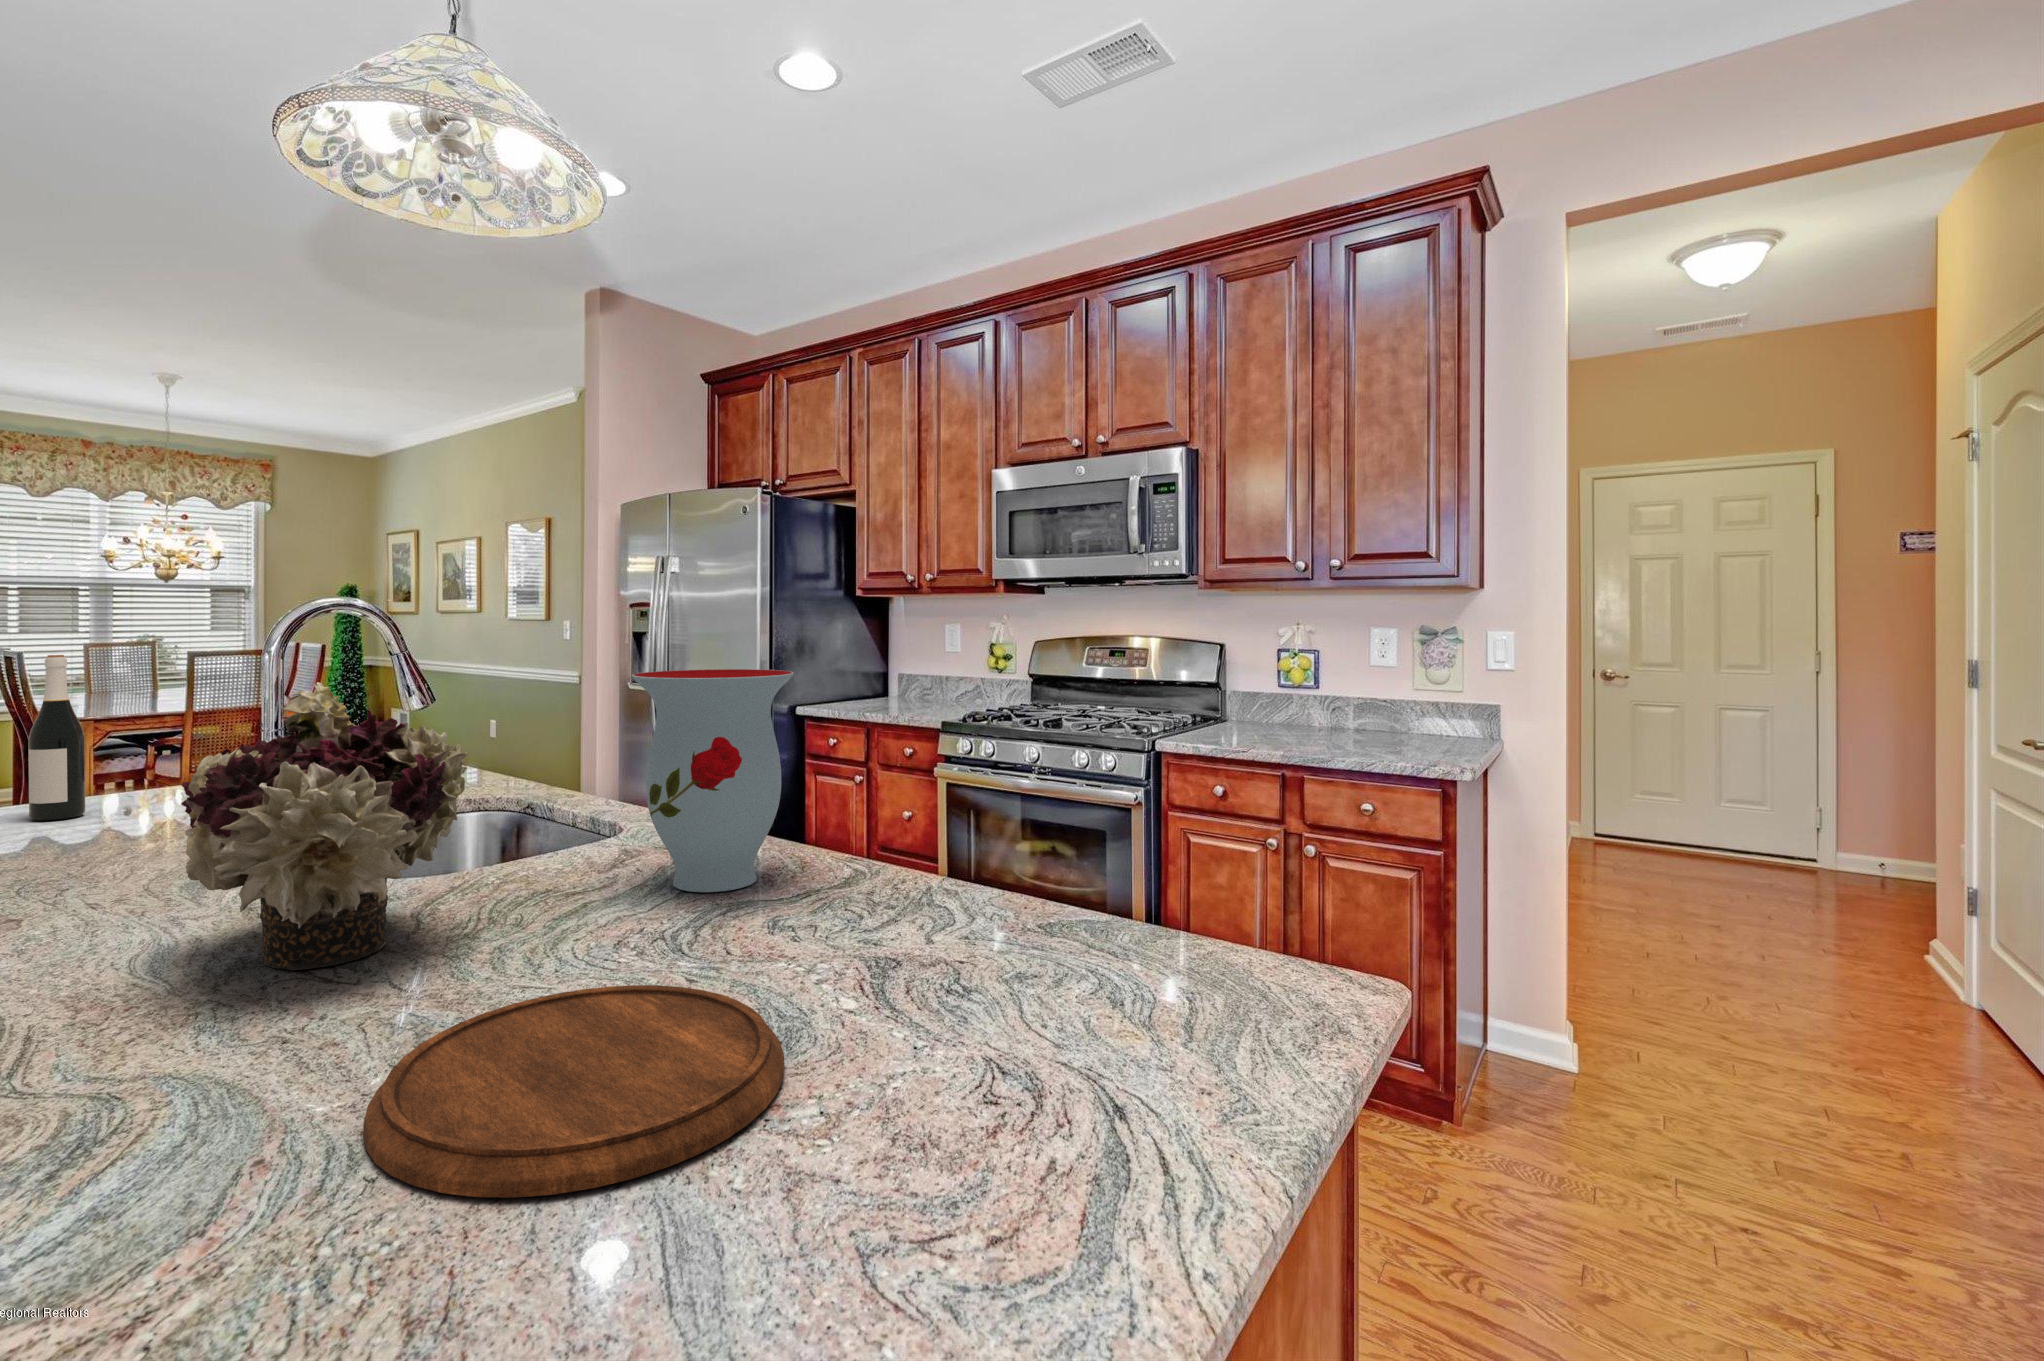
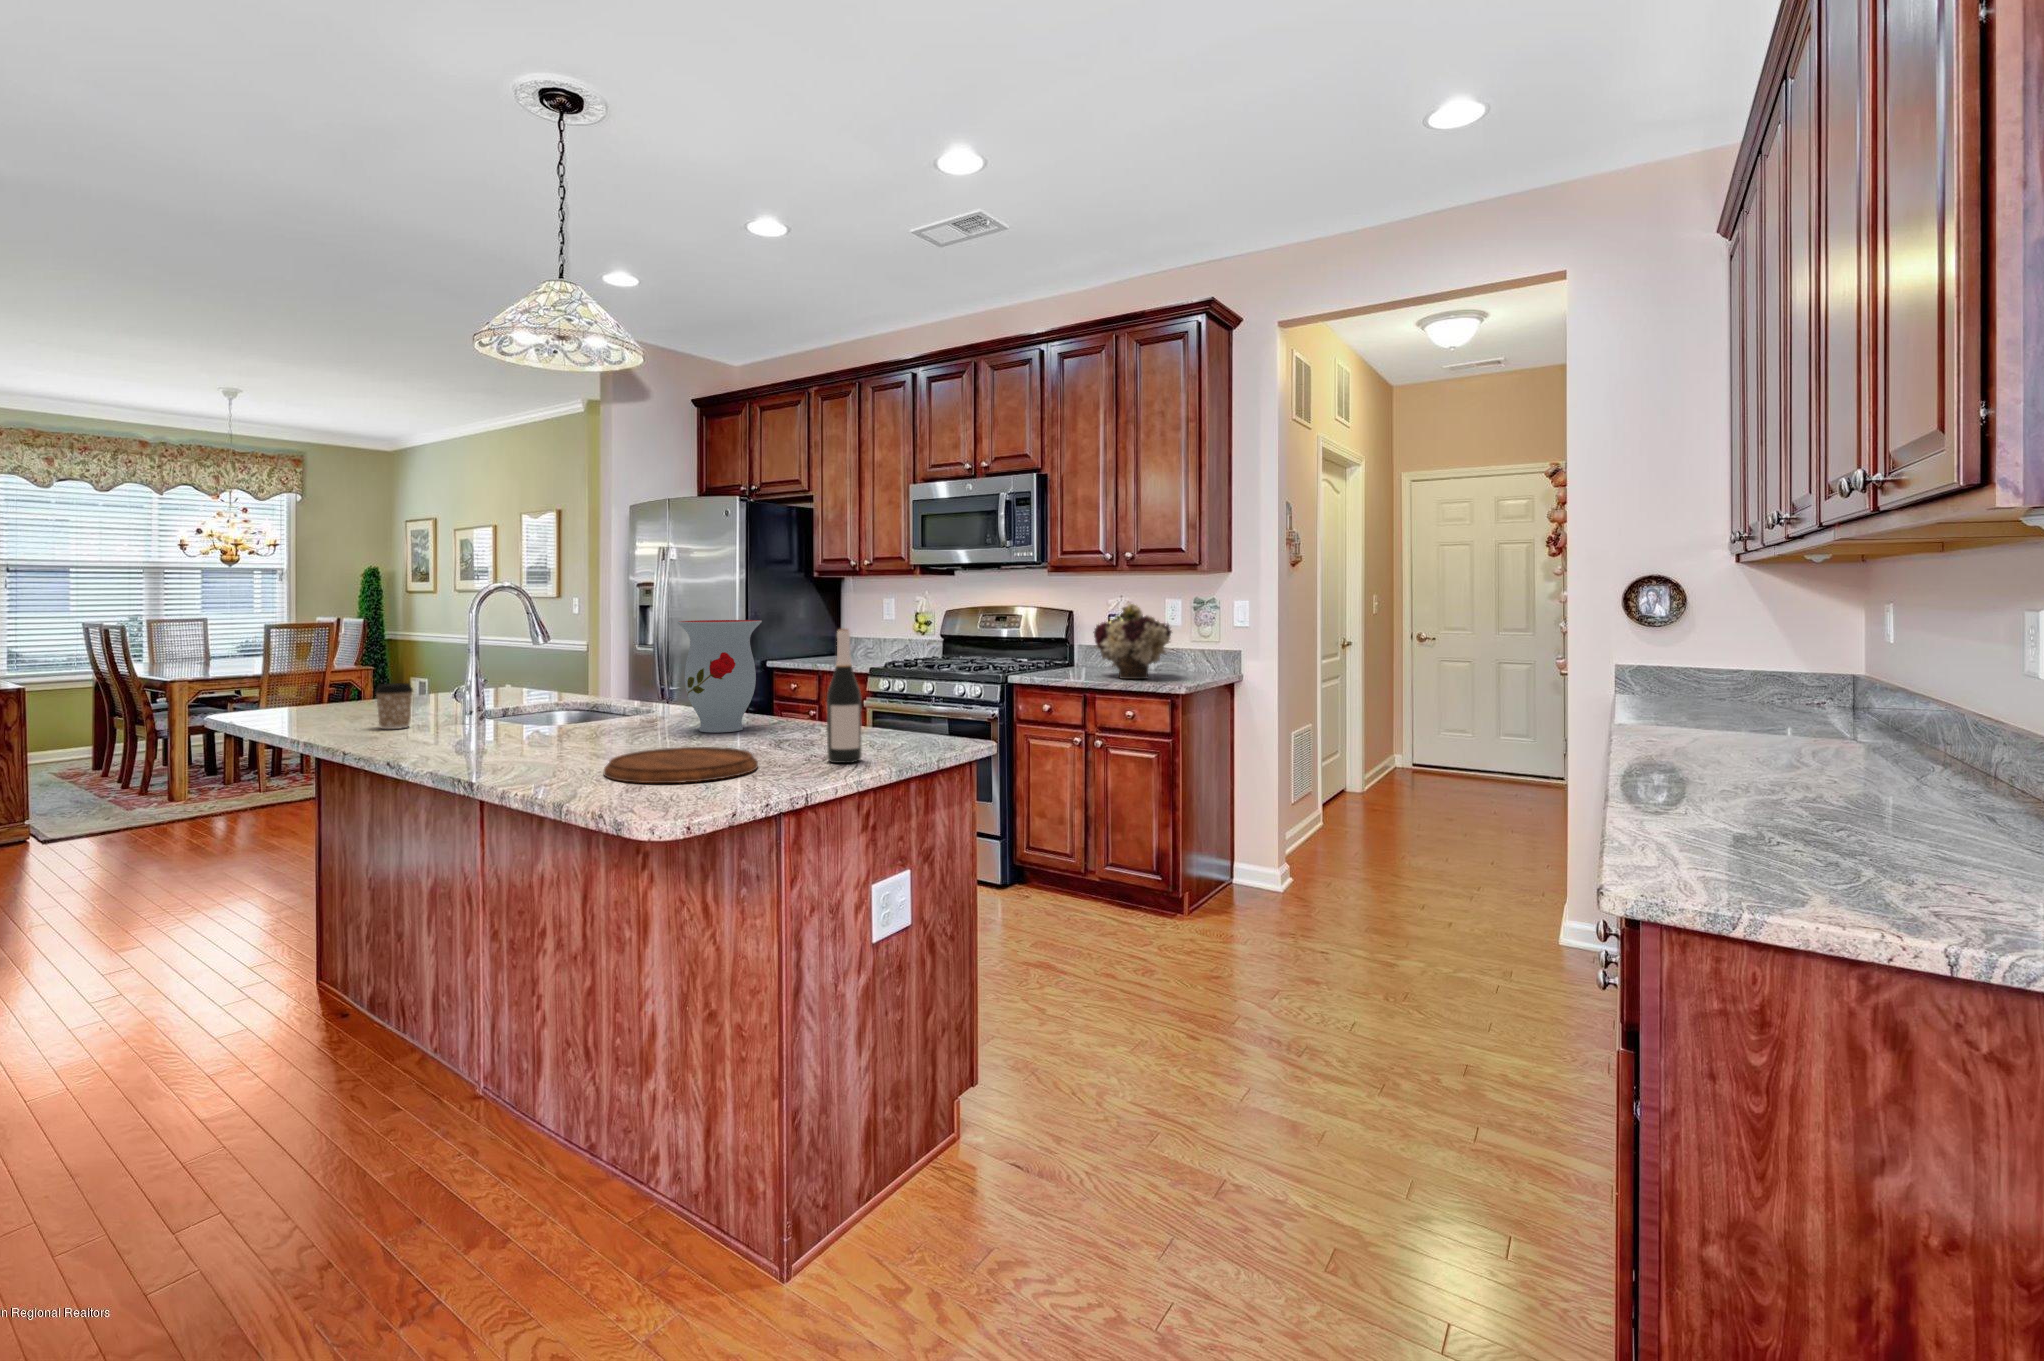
wine bottle: present [28,655,85,821] -> present [827,629,862,763]
flower arrangement: present [181,682,468,970] -> present [1093,604,1172,679]
coffee cup: none [75,784,157,874] -> present [375,683,413,729]

